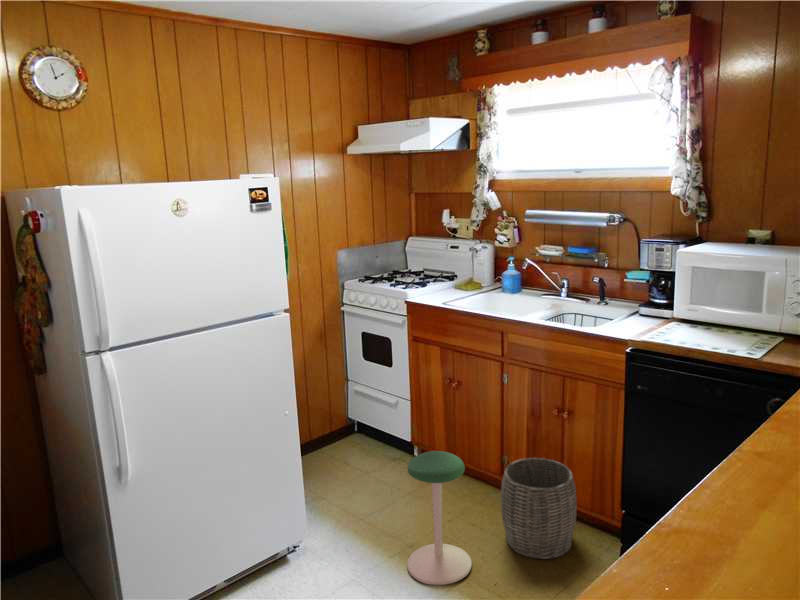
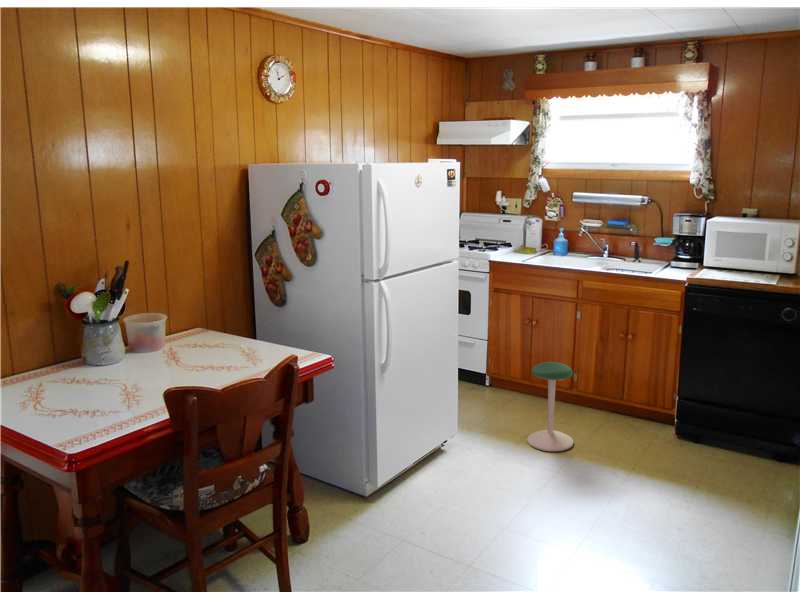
woven basket: present [501,458,577,559] -> none [583,369,637,434]

